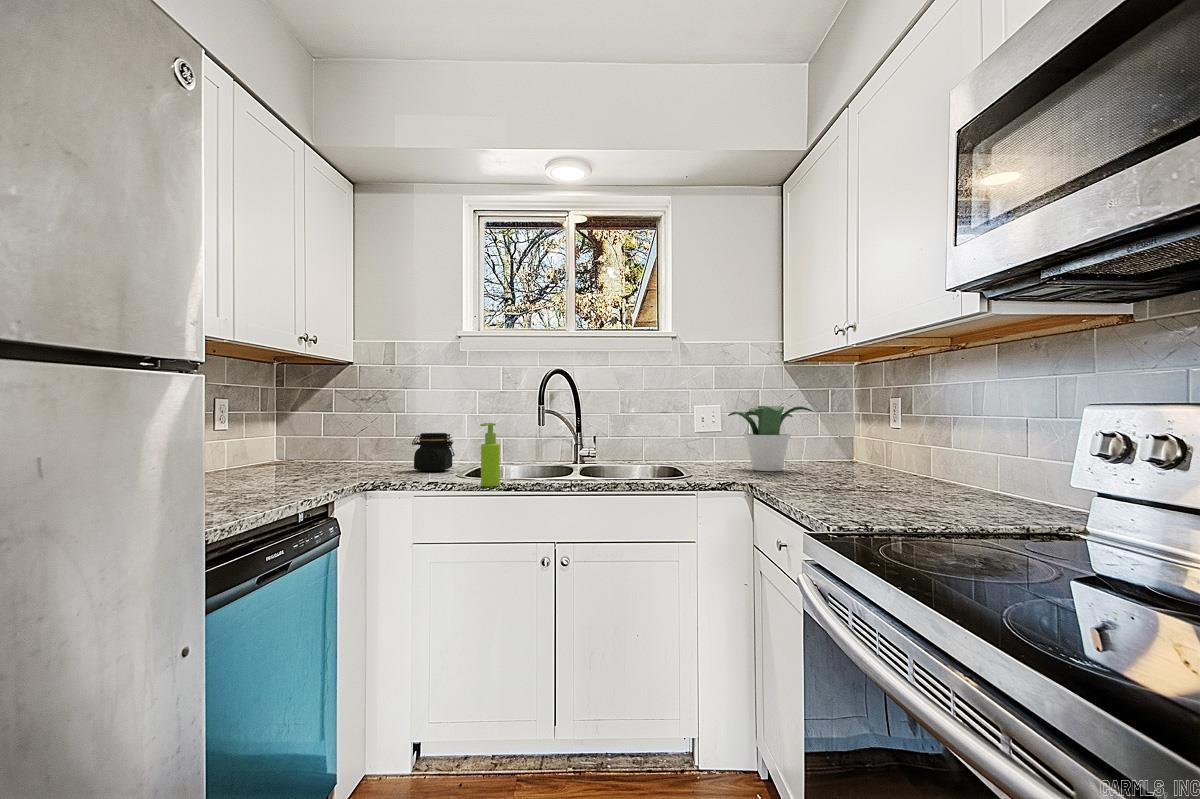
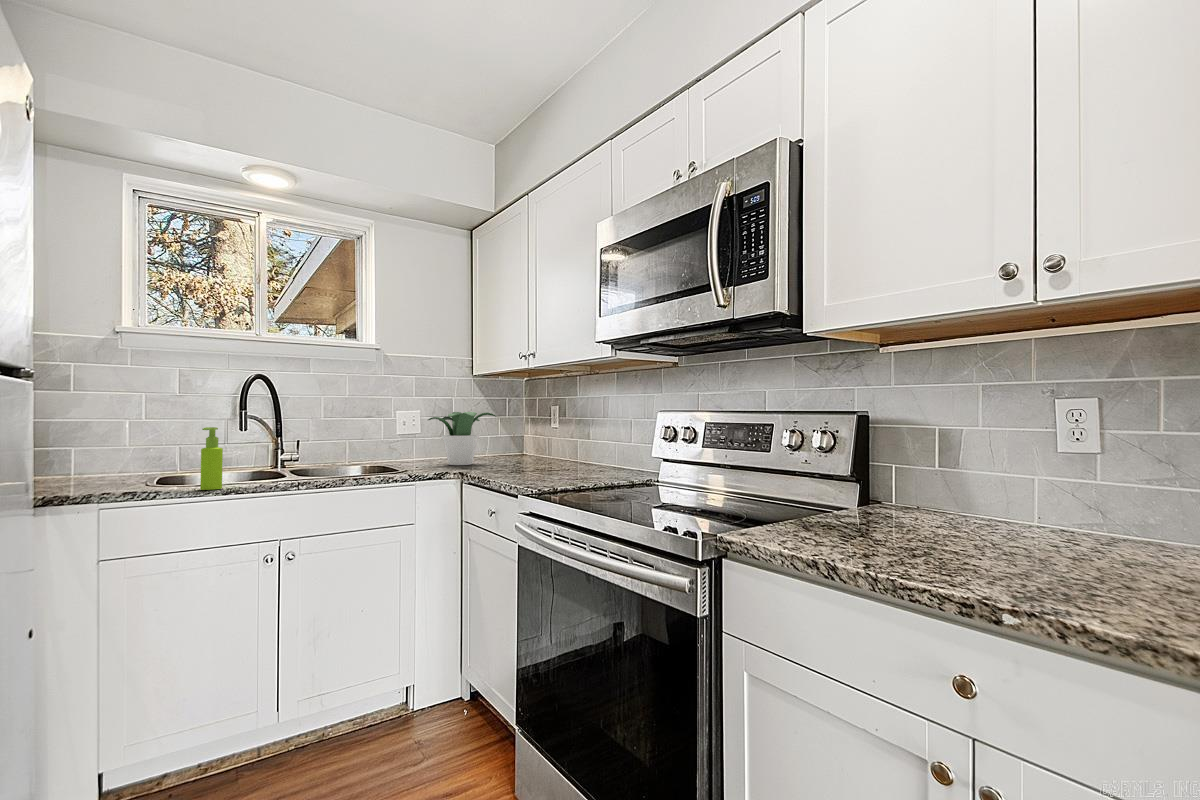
jar: present [412,433,455,472] -> none [69,440,131,484]

